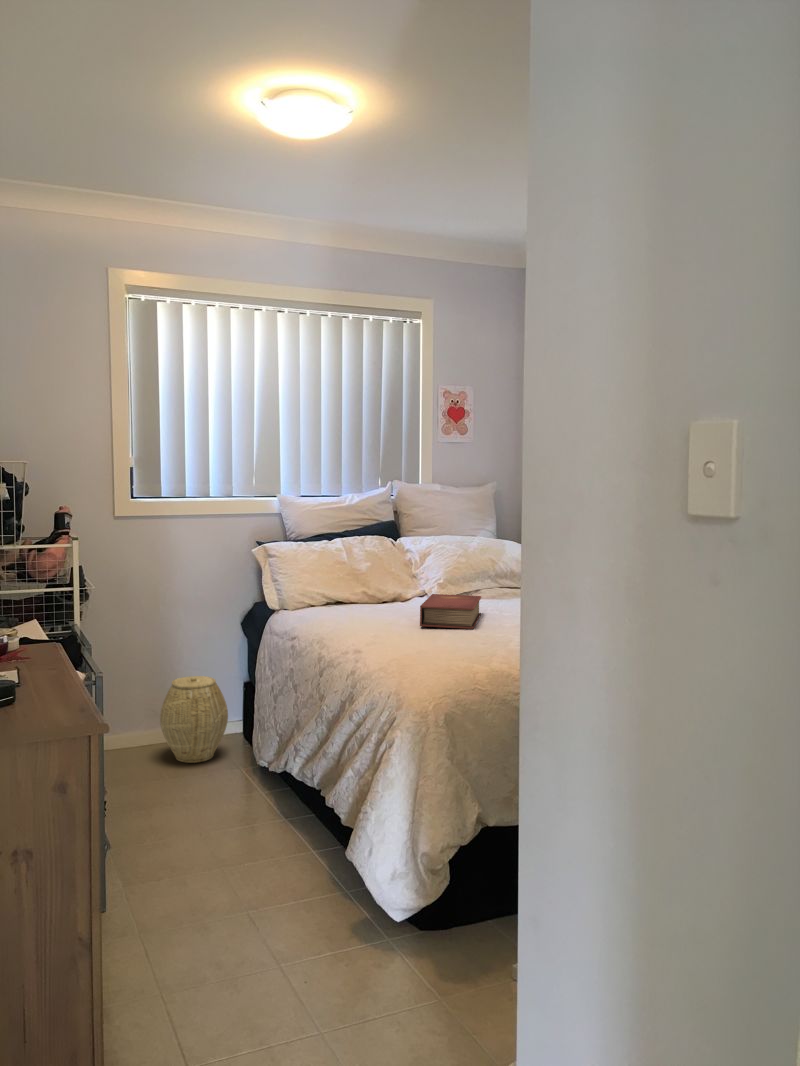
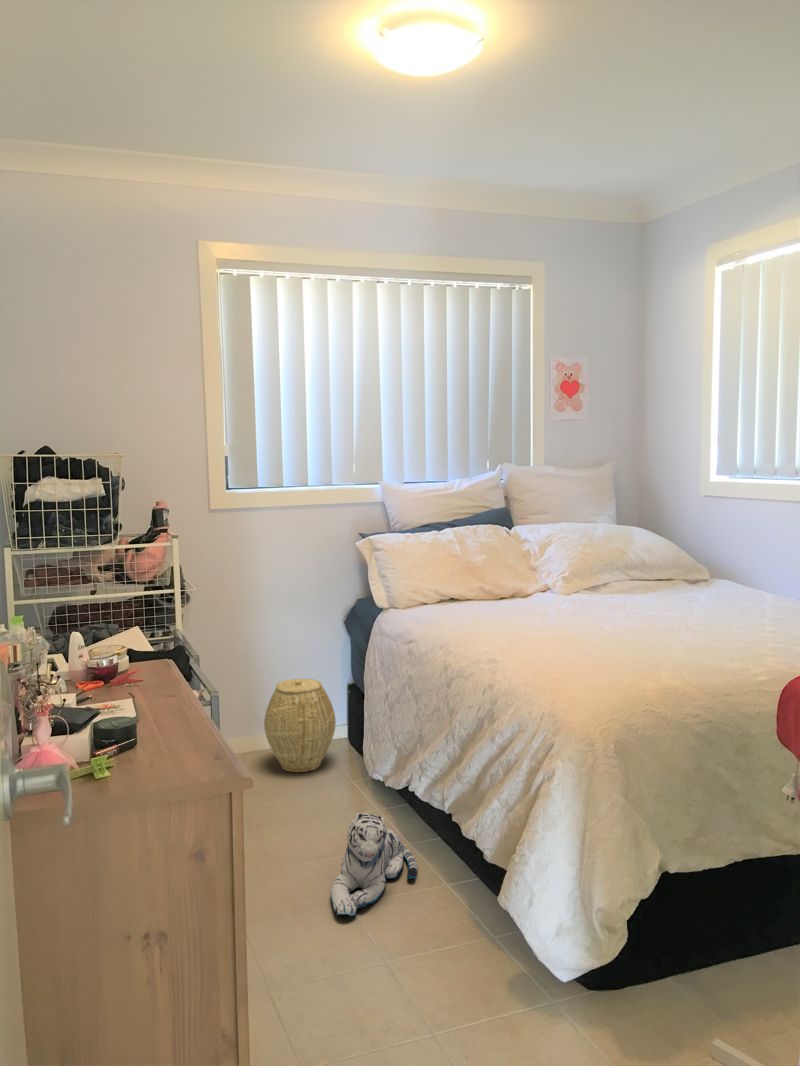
book: present [420,594,481,629] -> none [558,590,621,631]
plush toy: none [208,788,291,877] -> present [331,813,418,916]

